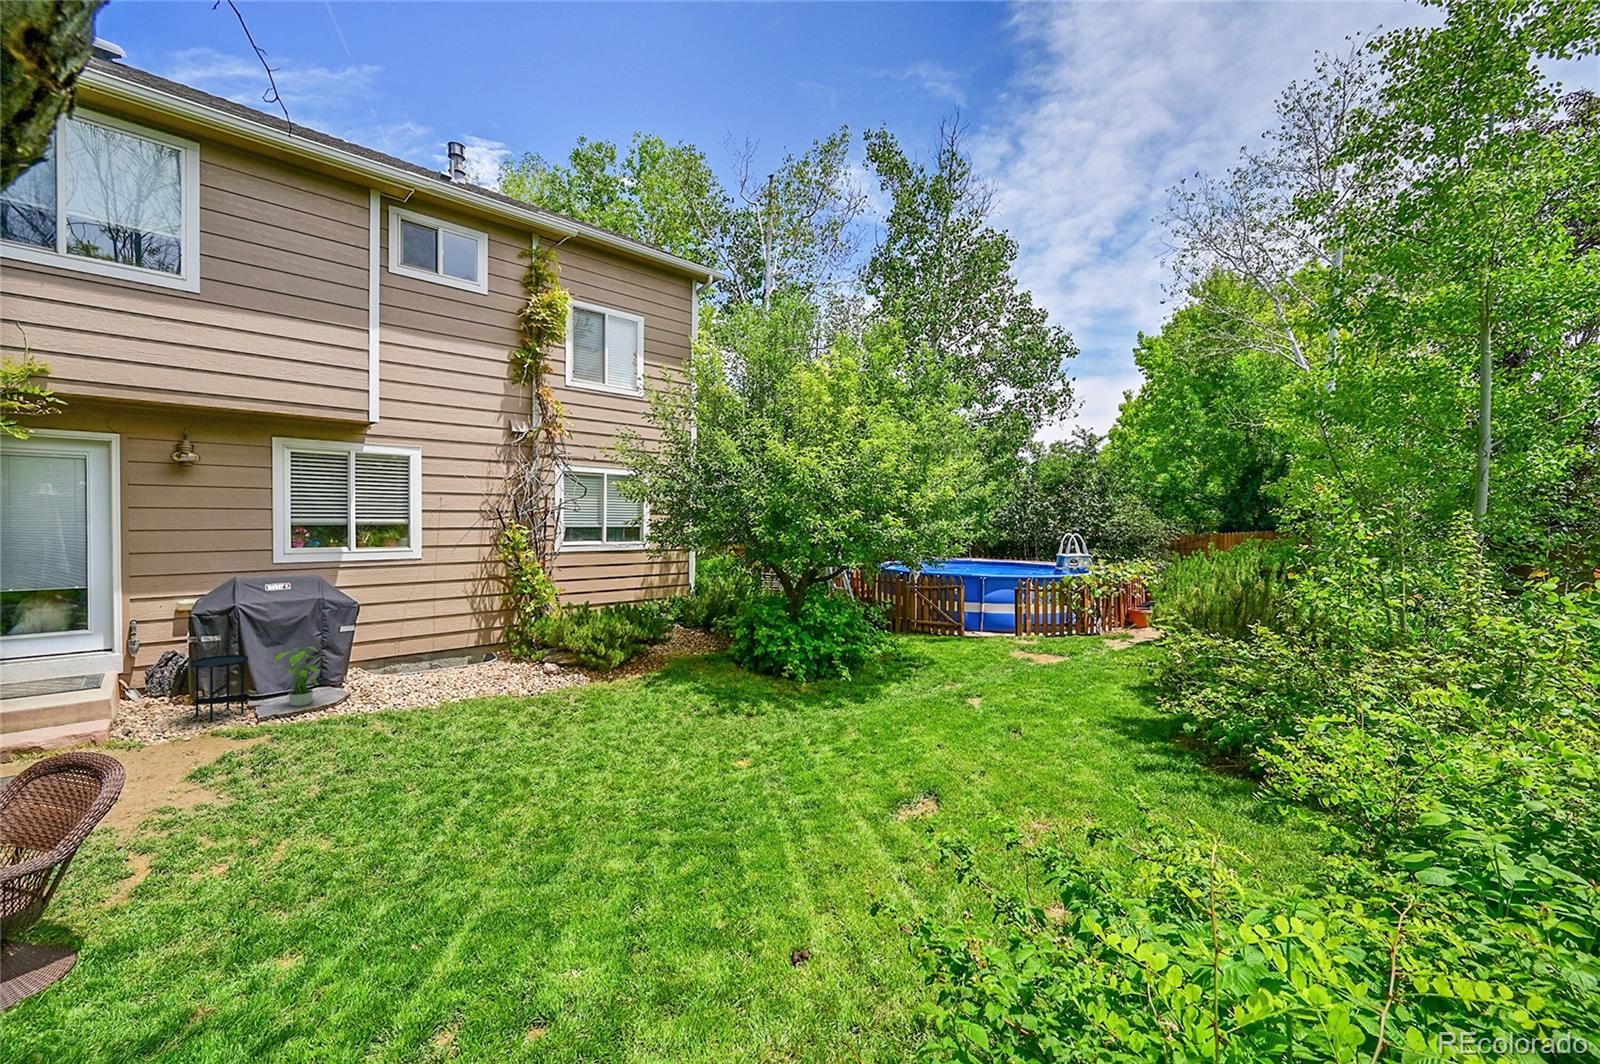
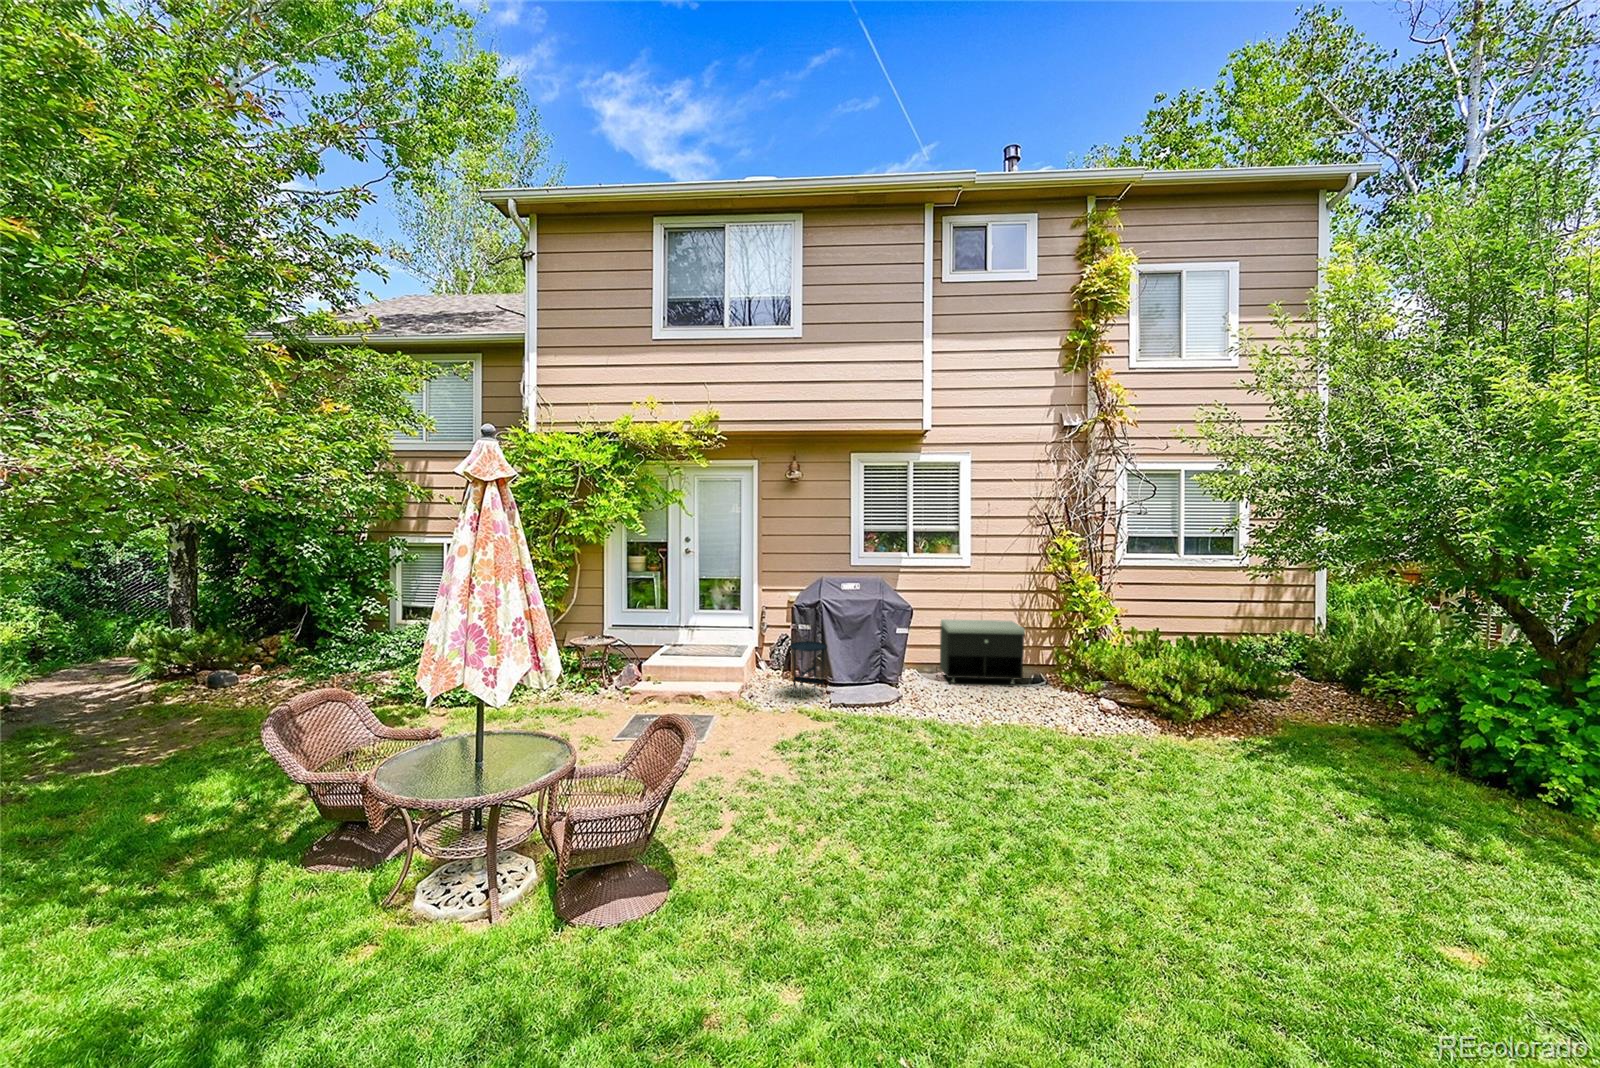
storage bench: none [389,608,479,674] -> present [940,619,1025,684]
potted plant: present [275,647,320,706] -> none [844,641,878,698]

